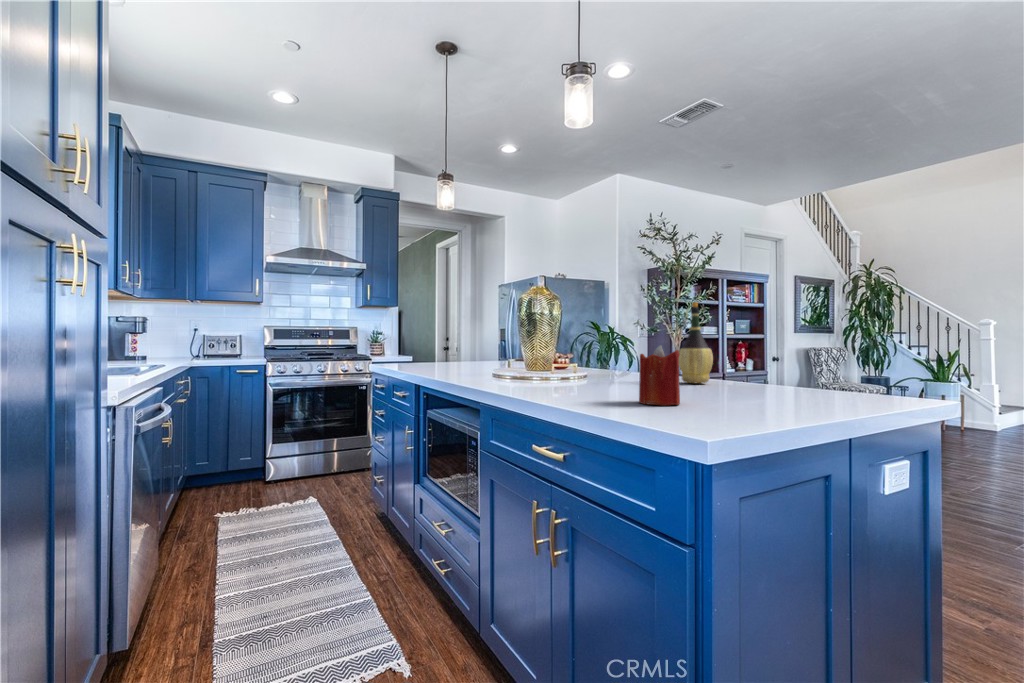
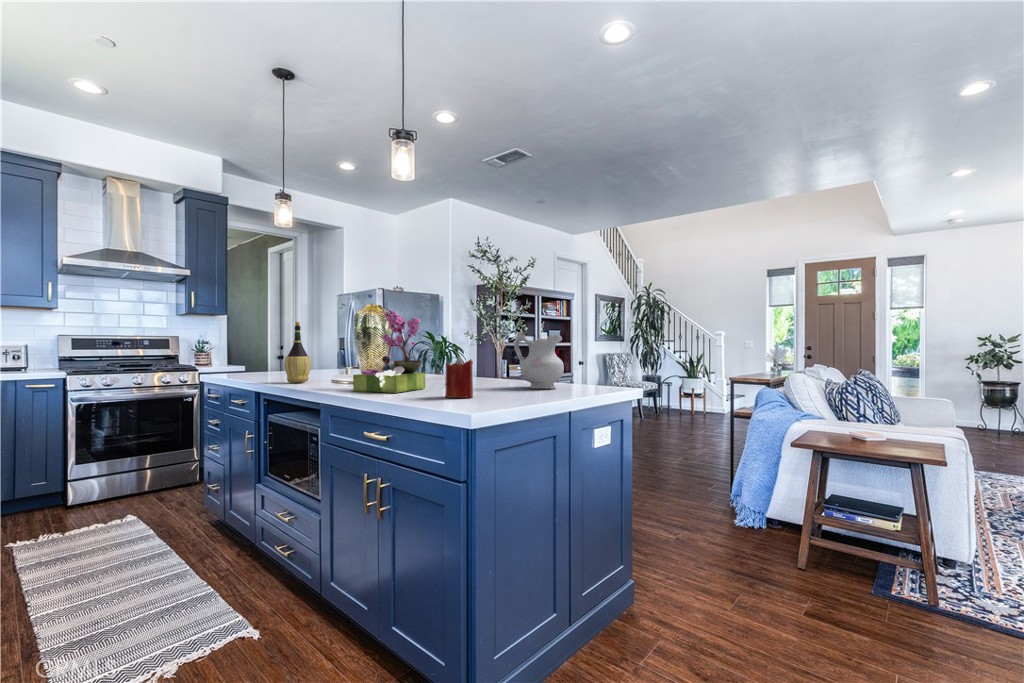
flower arrangement: none [516,285,605,393] -> present [353,309,425,393]
wine bottle: present [679,302,713,383] -> present [284,322,311,383]
ceramic pitcher: none [730,313,811,395] -> present [514,332,564,389]

